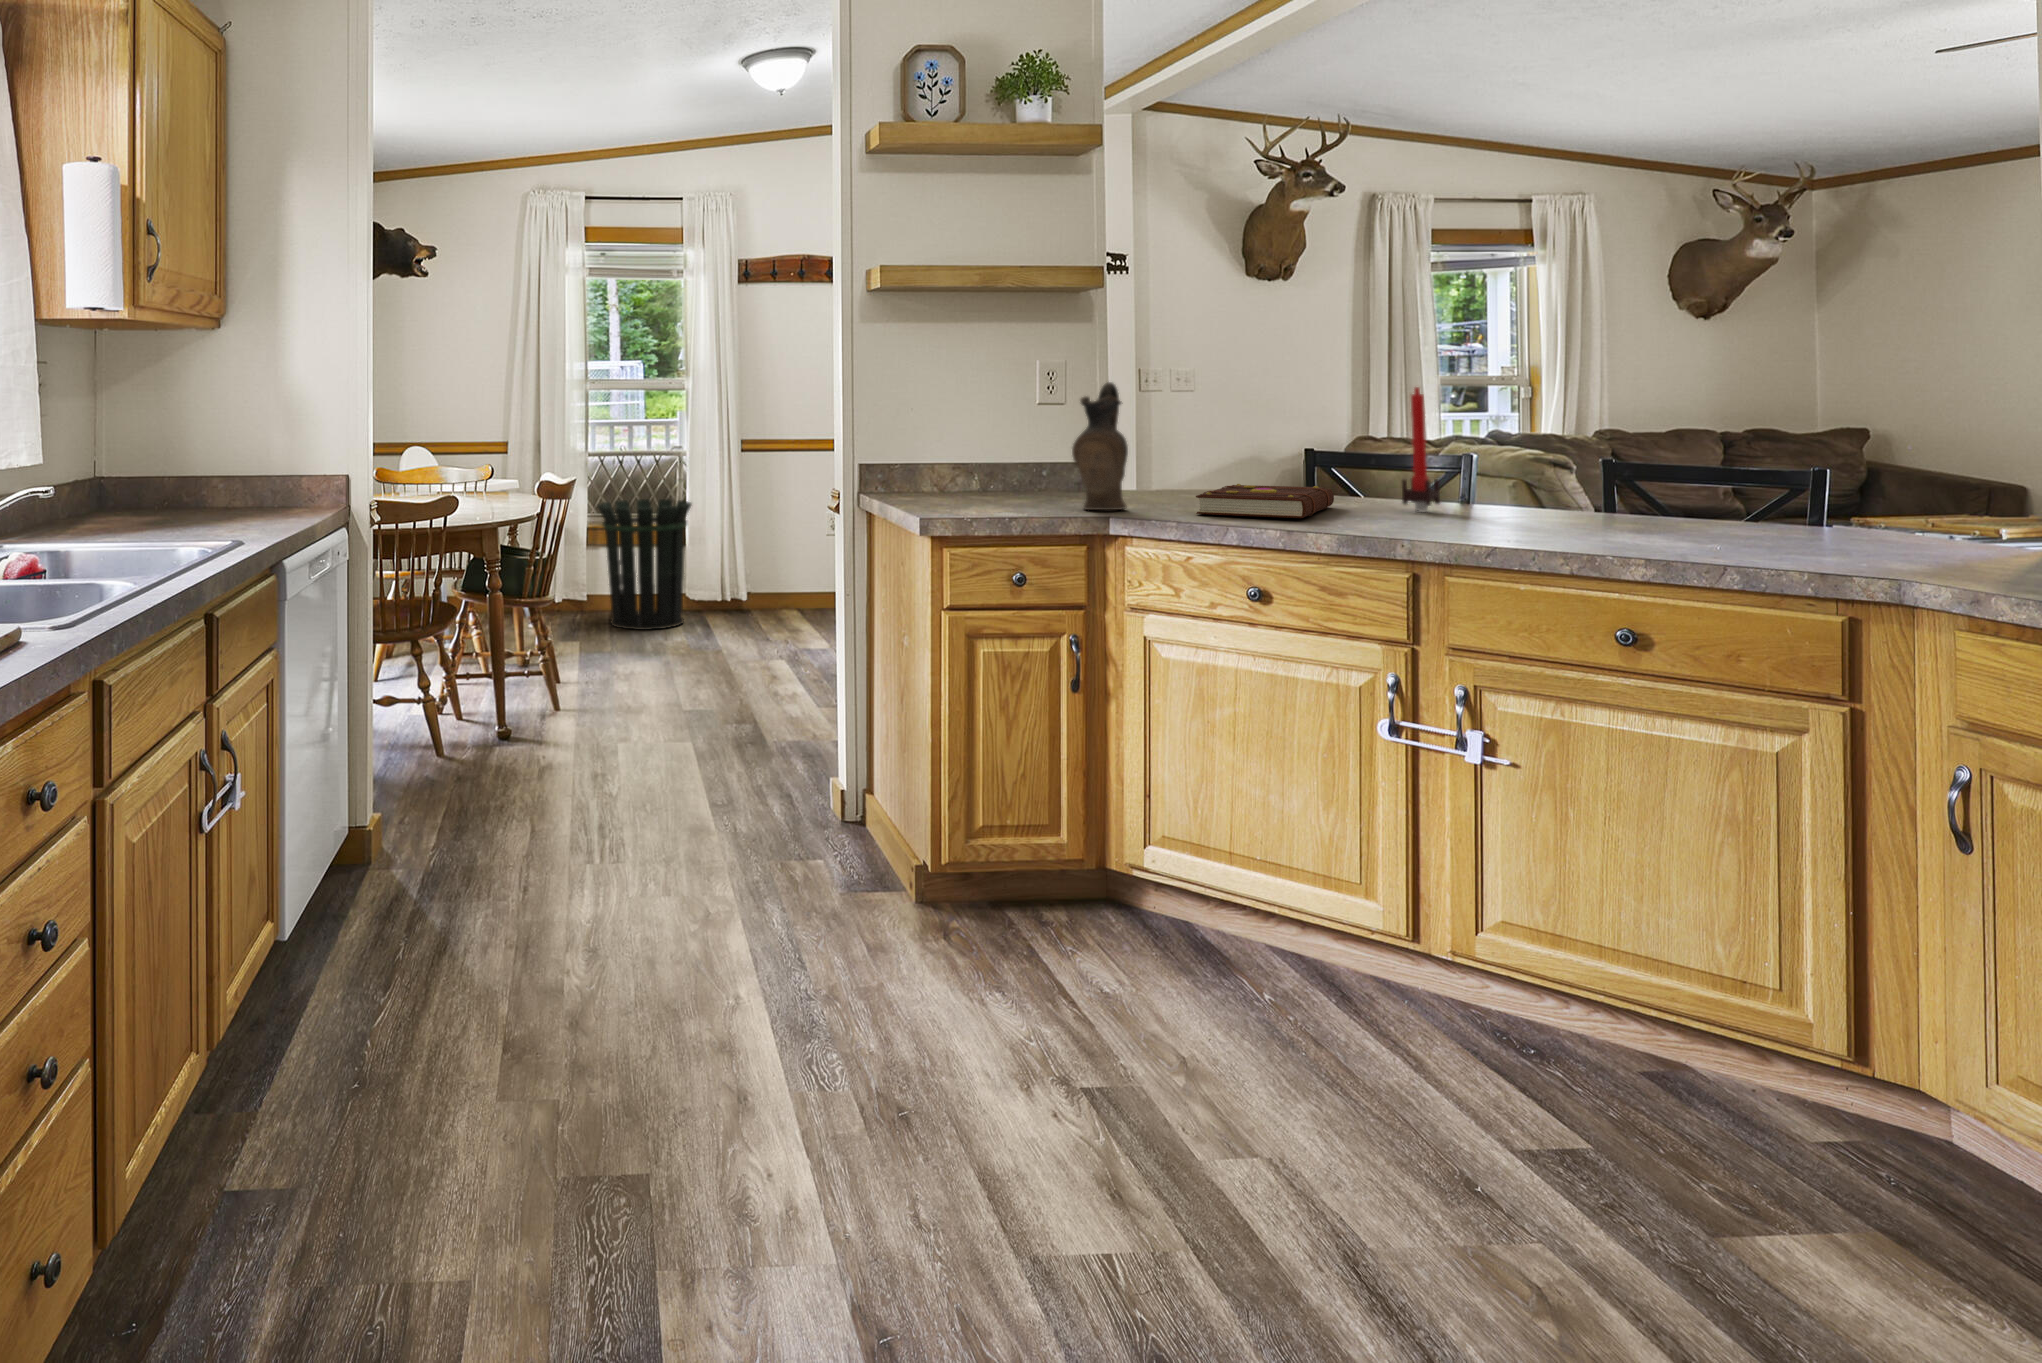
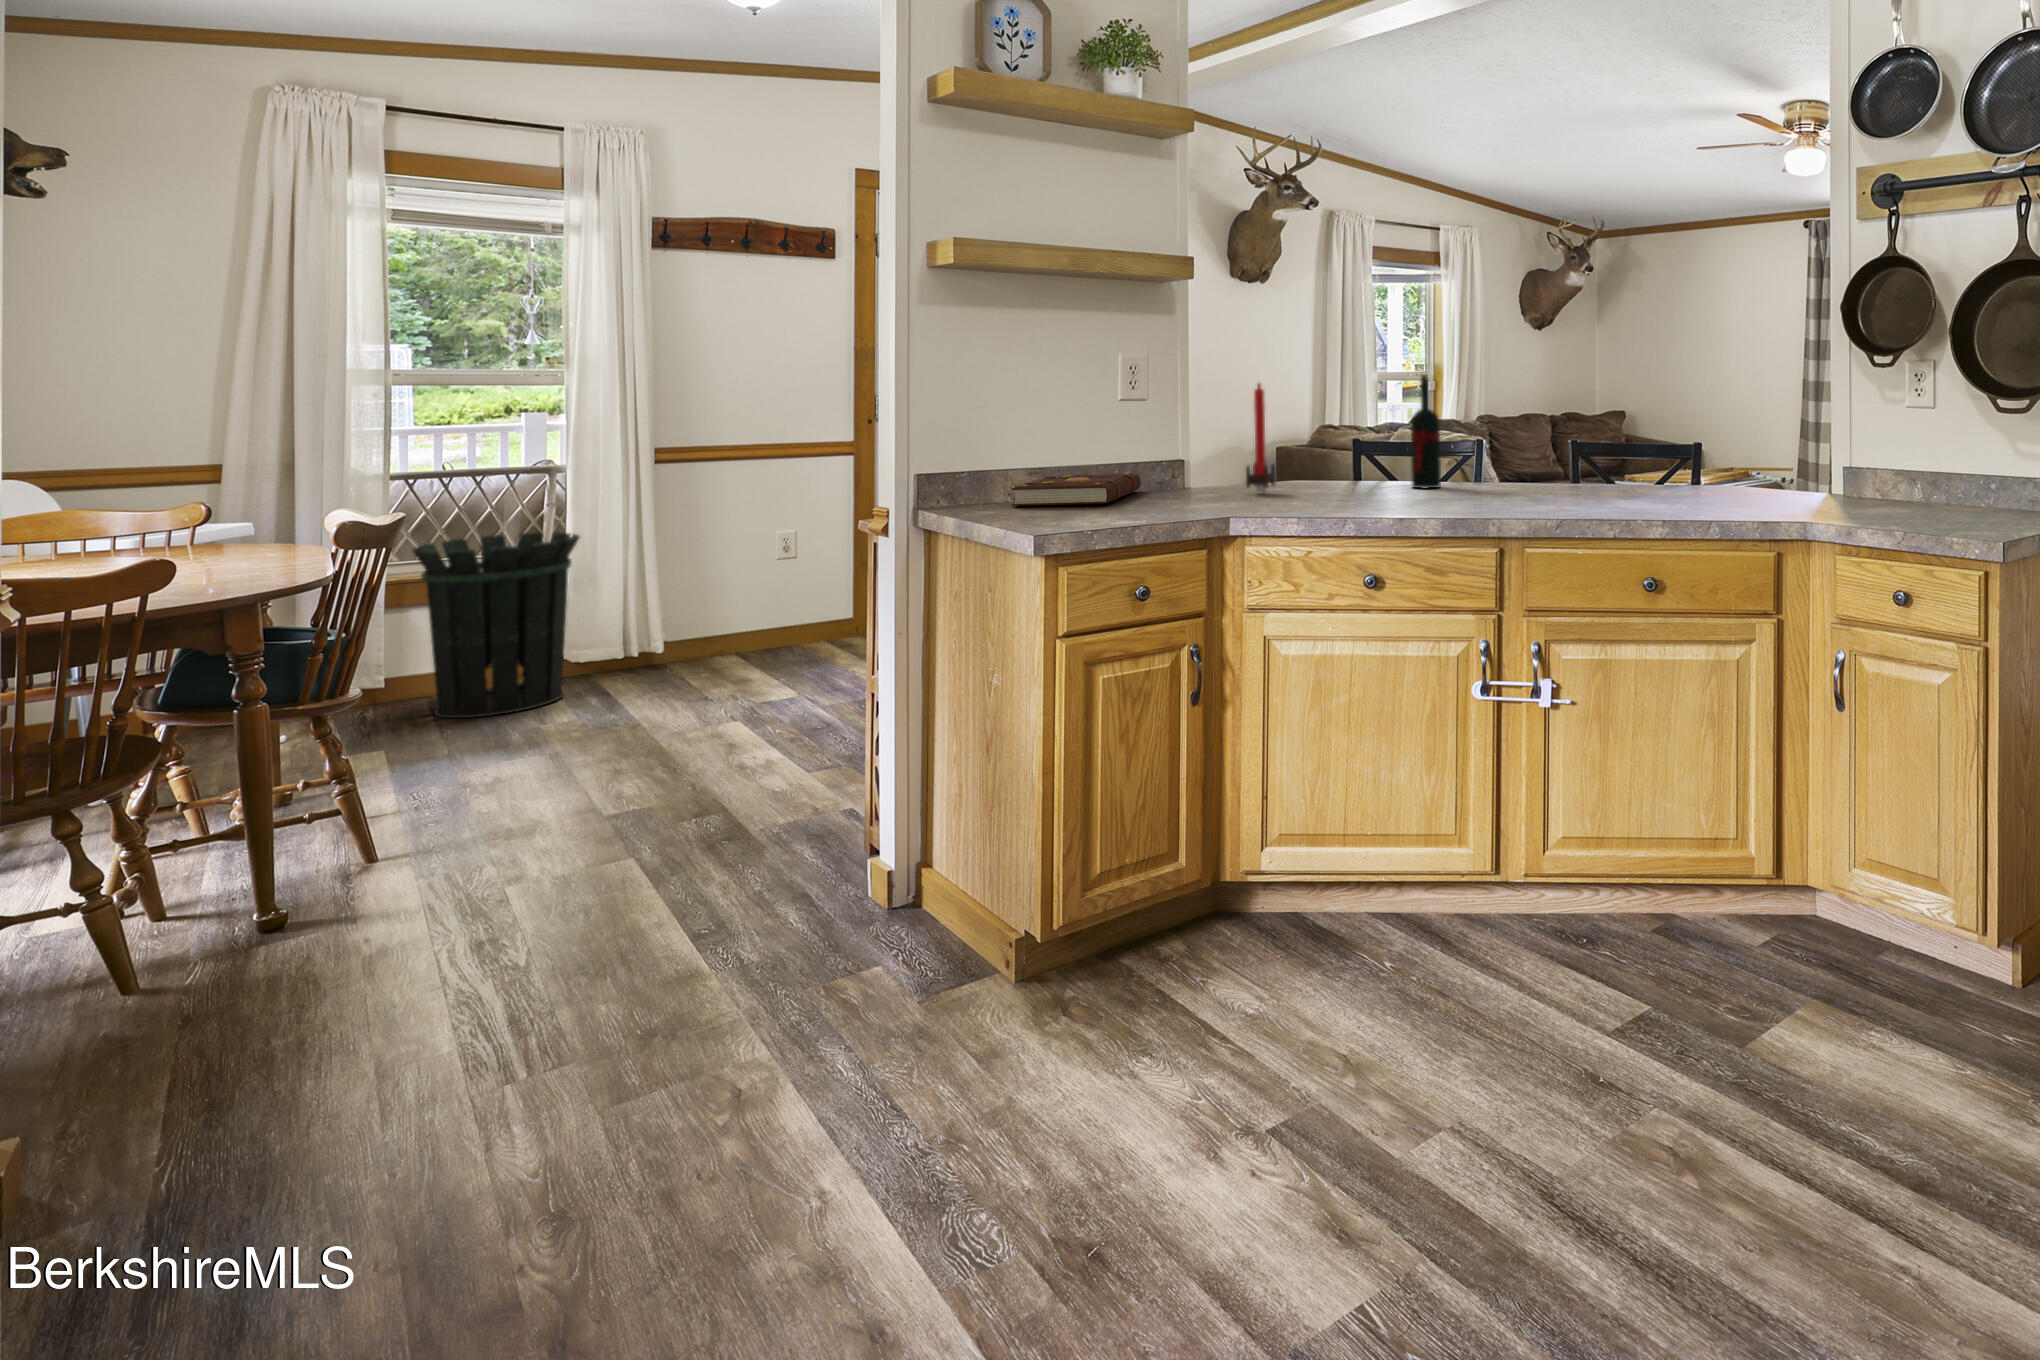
wine bottle: none [1349,378,1391,505] -> present [1411,374,1441,488]
ceramic pitcher: present [1072,382,1128,510] -> none [1183,377,1239,511]
candle: present [1402,387,1440,512] -> present [1246,384,1275,493]
book: present [1196,484,1334,518] -> present [1012,473,1141,506]

